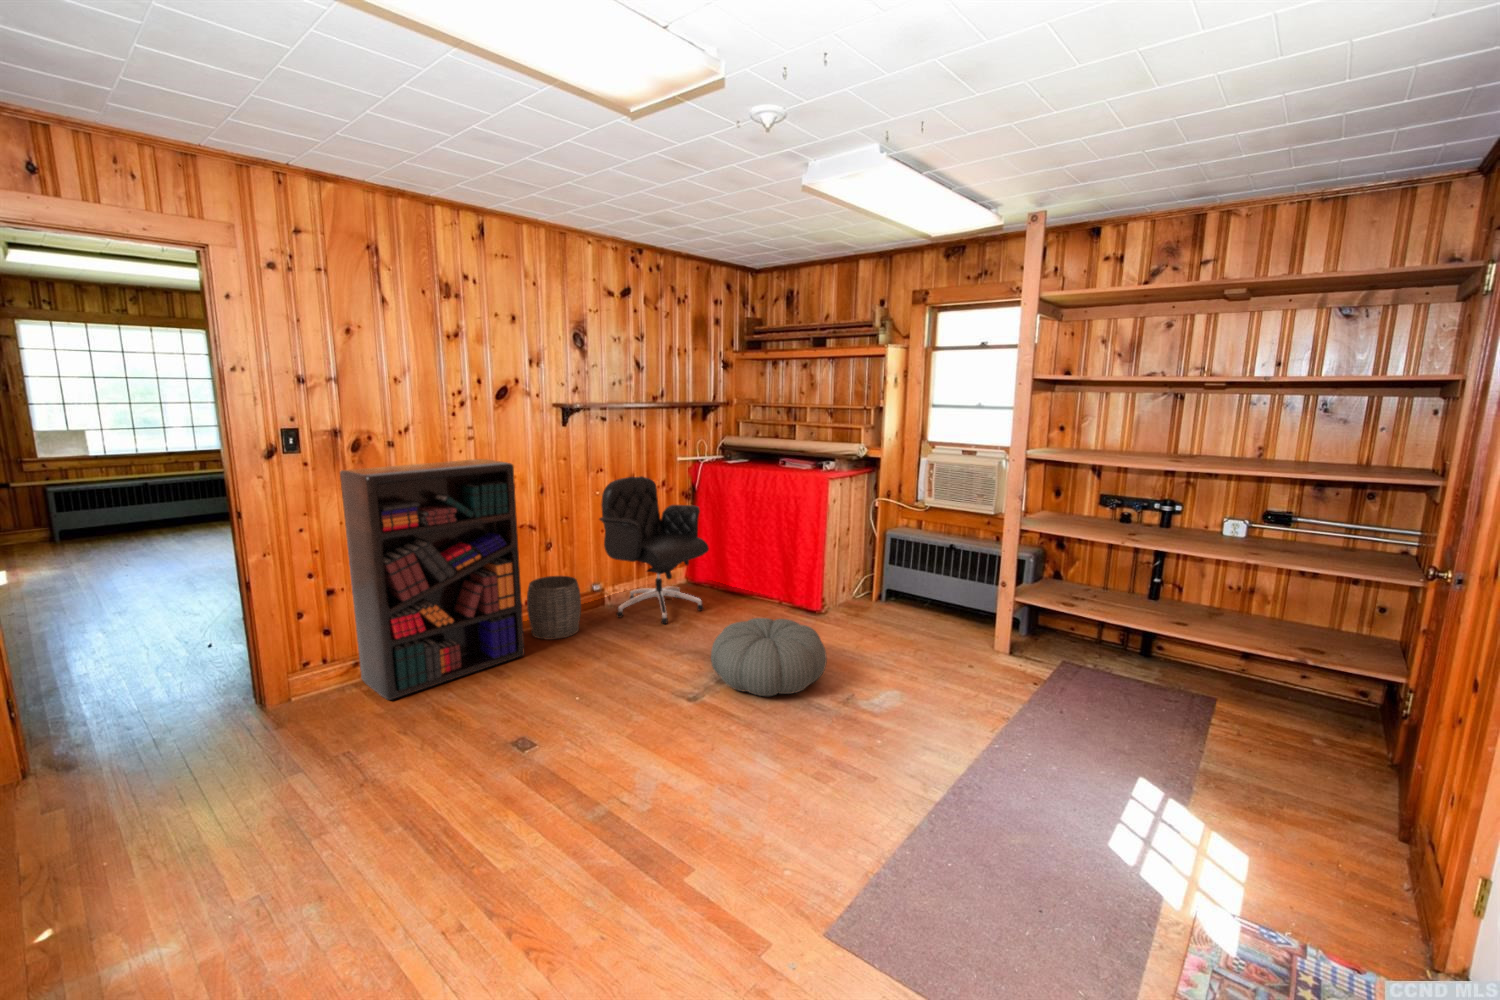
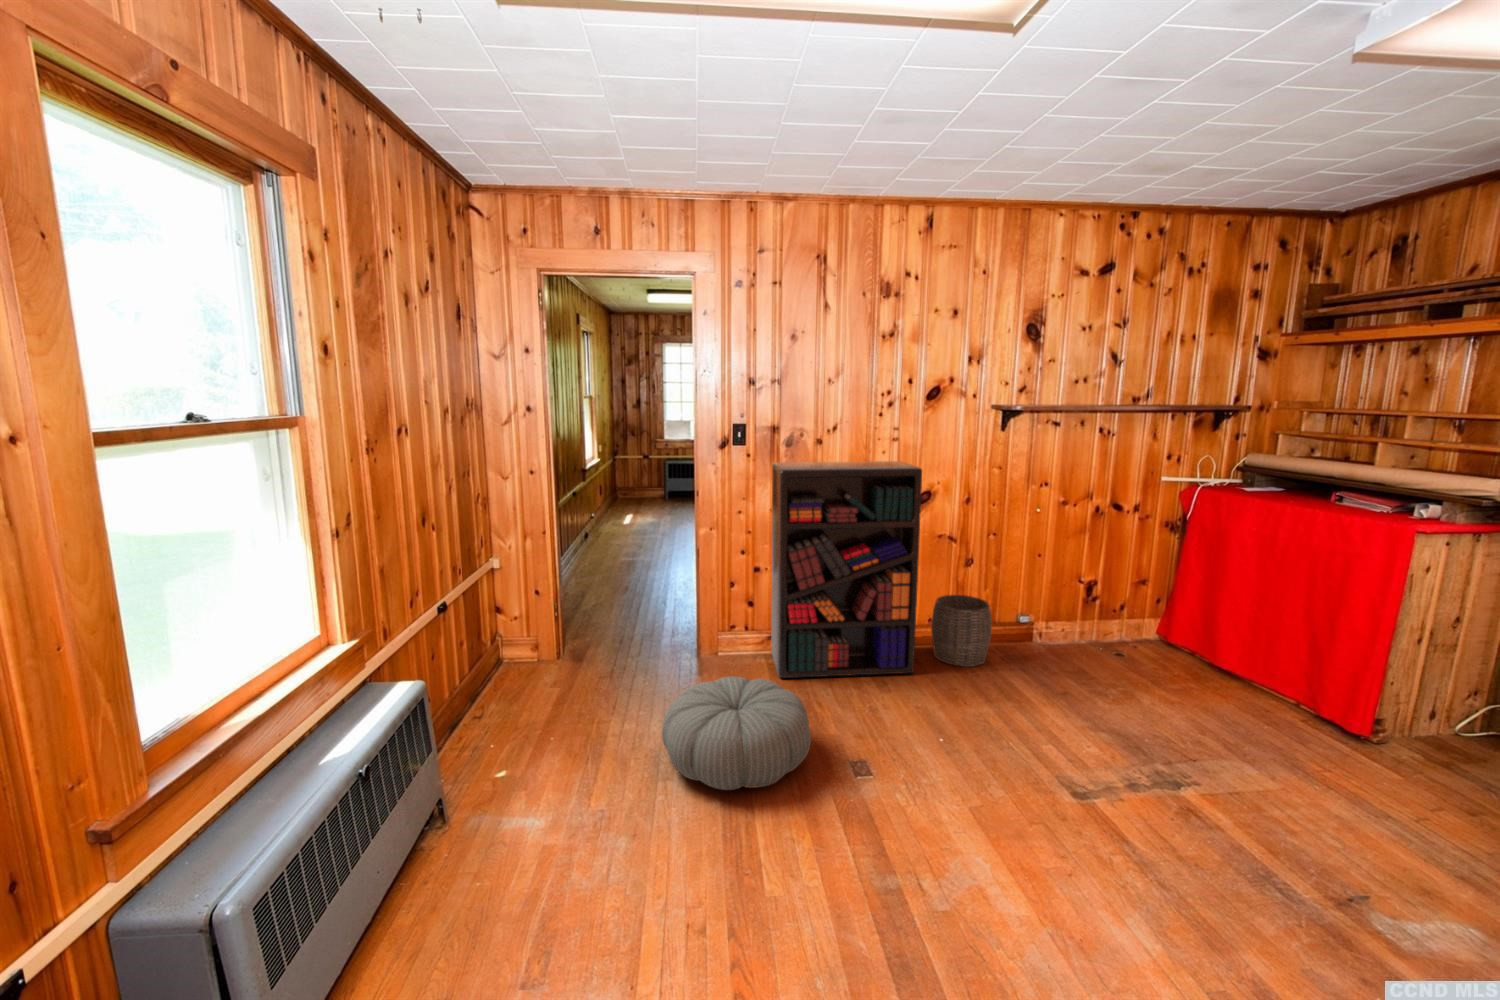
office chair: present [599,476,709,624] -> none [1028,496,1179,687]
pouf: present [711,618,827,696] -> present [662,676,811,790]

